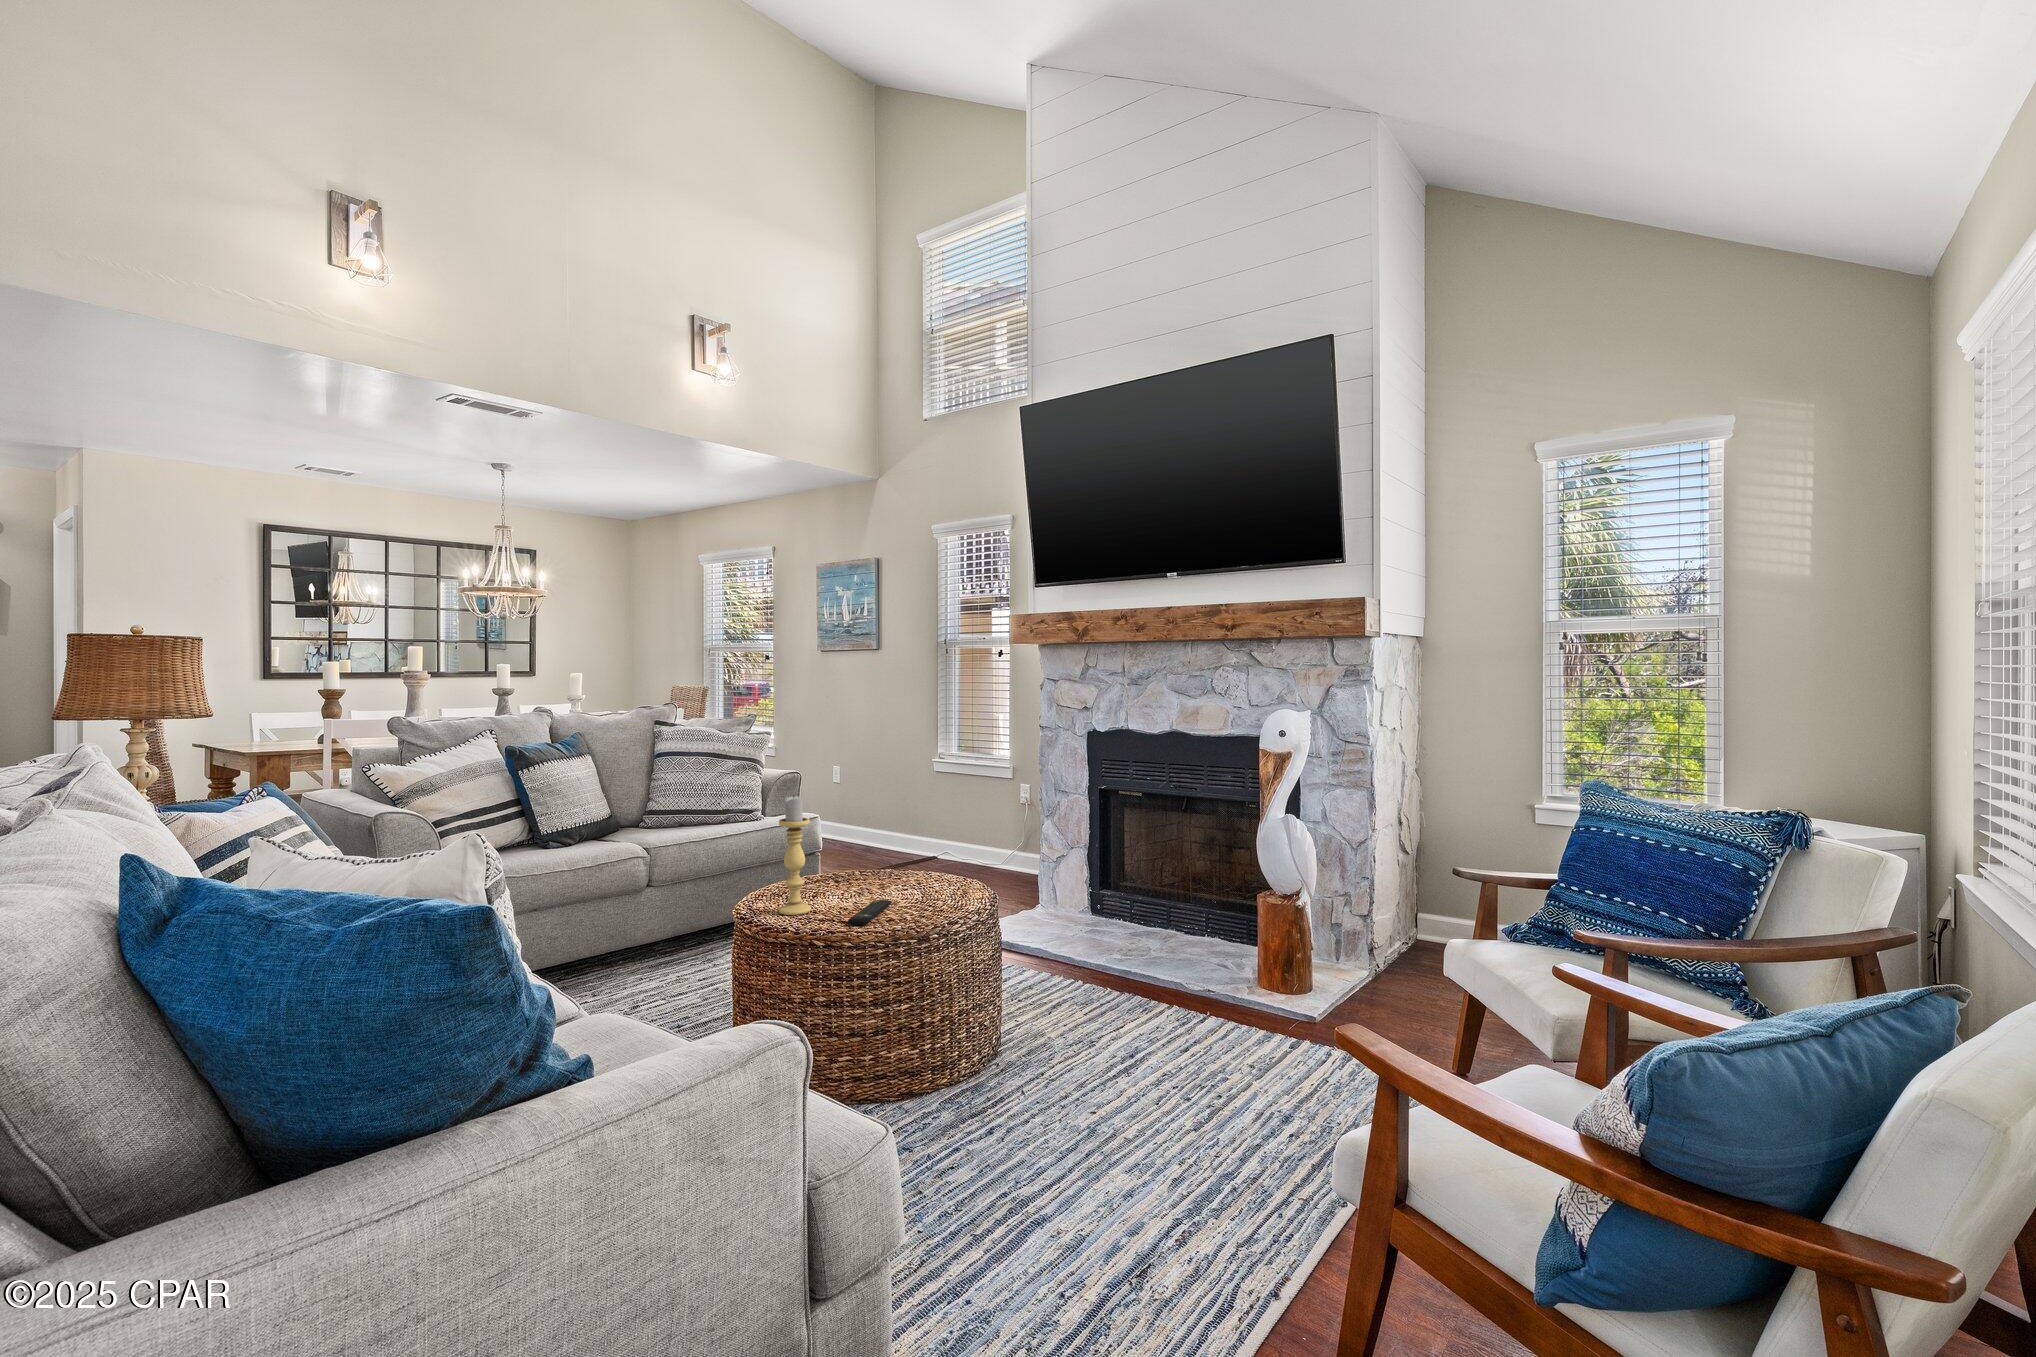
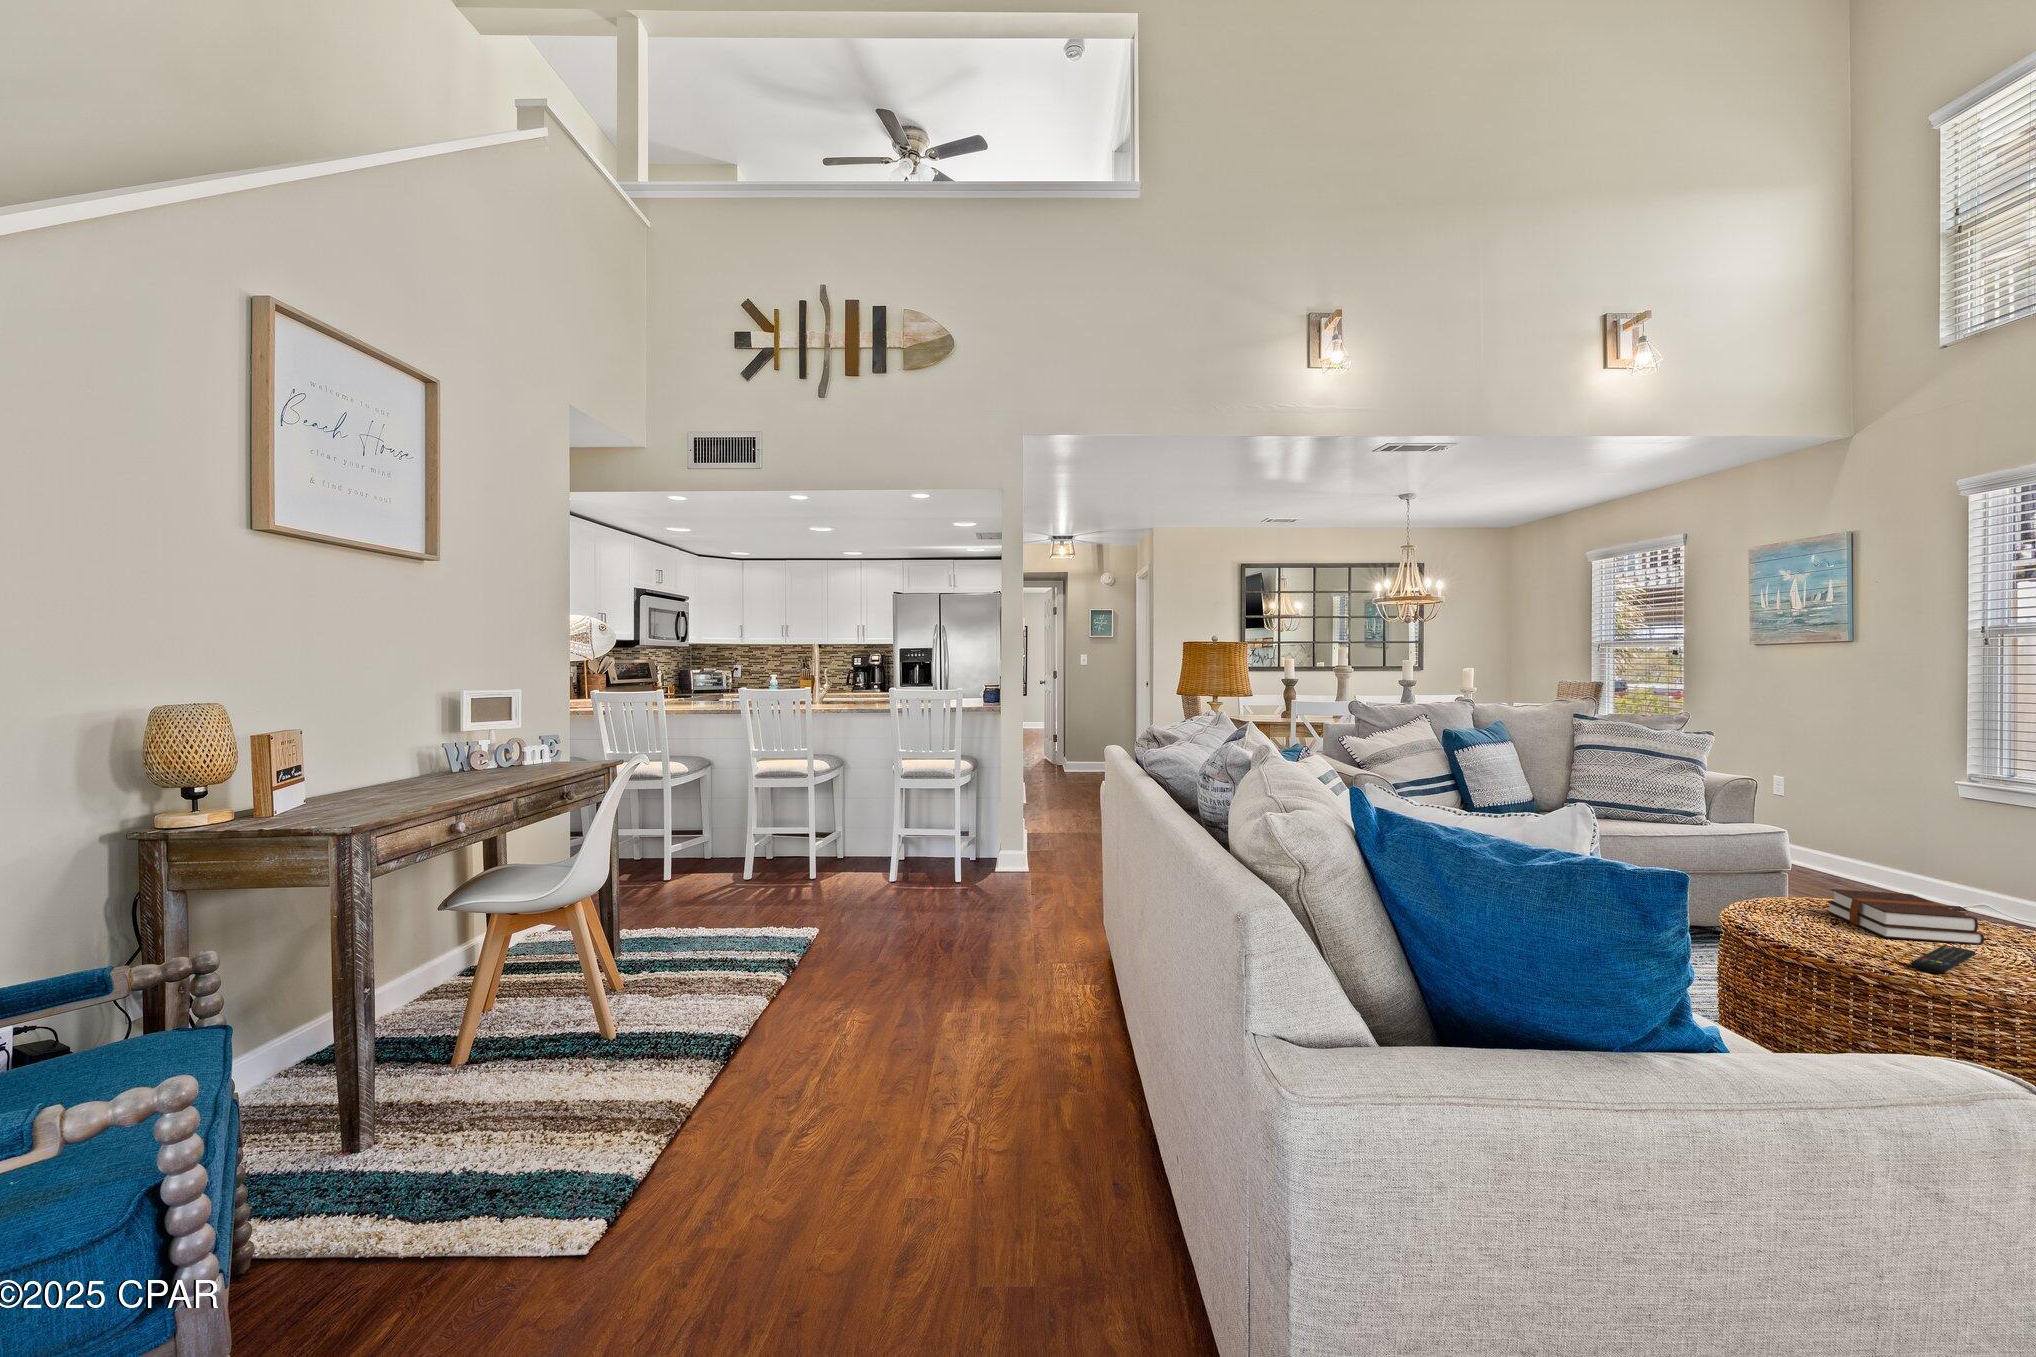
candle holder: present [779,795,811,915] -> none [1788,805,1837,940]
hardback book: none [814,861,901,902] -> present [1826,889,1984,944]

